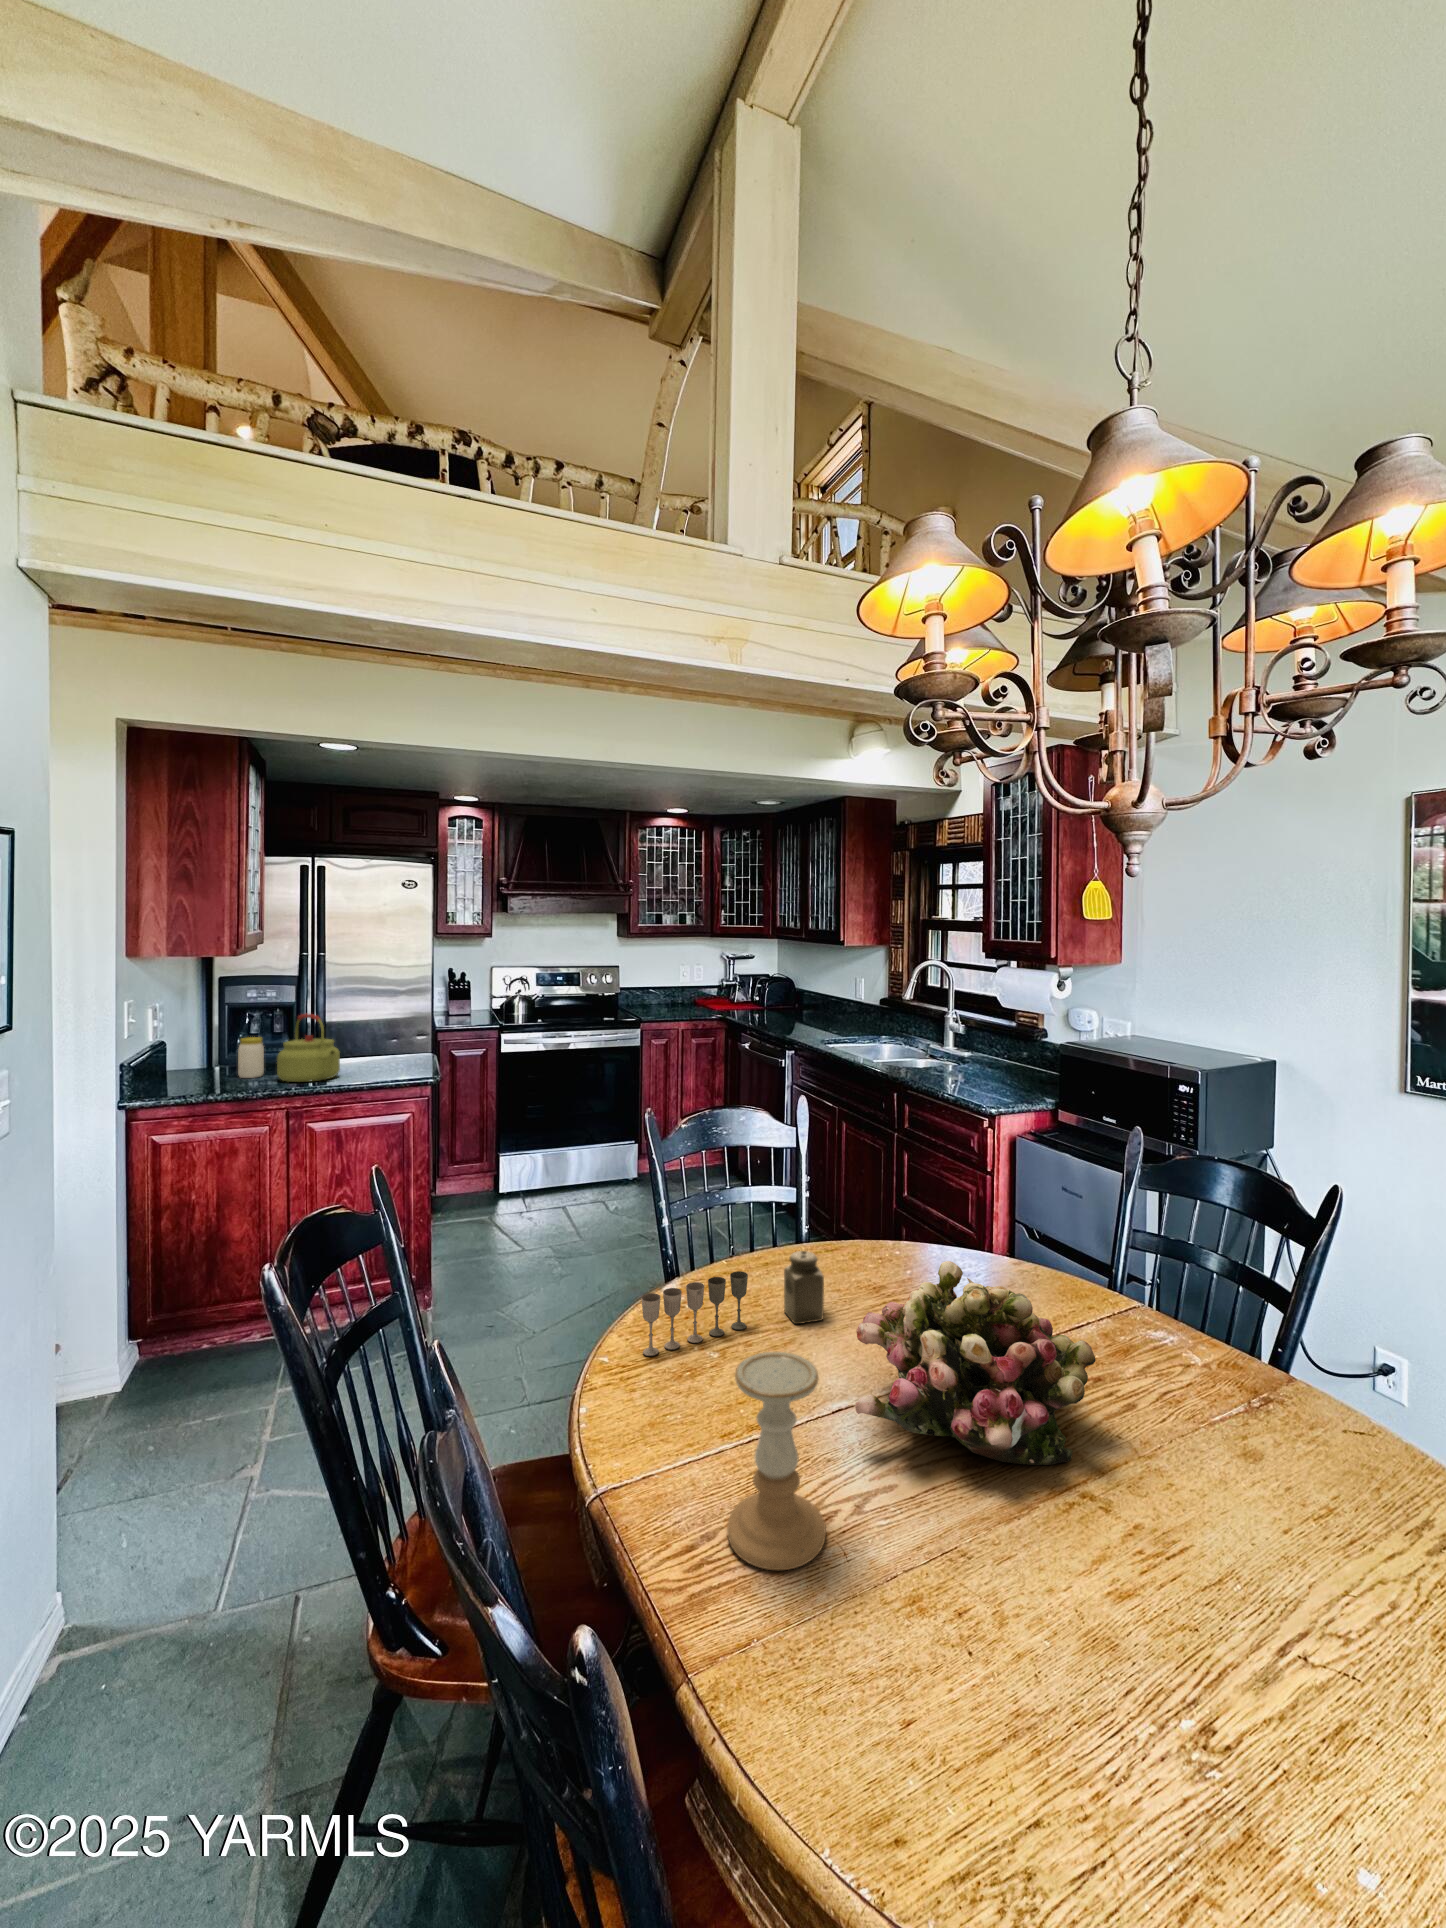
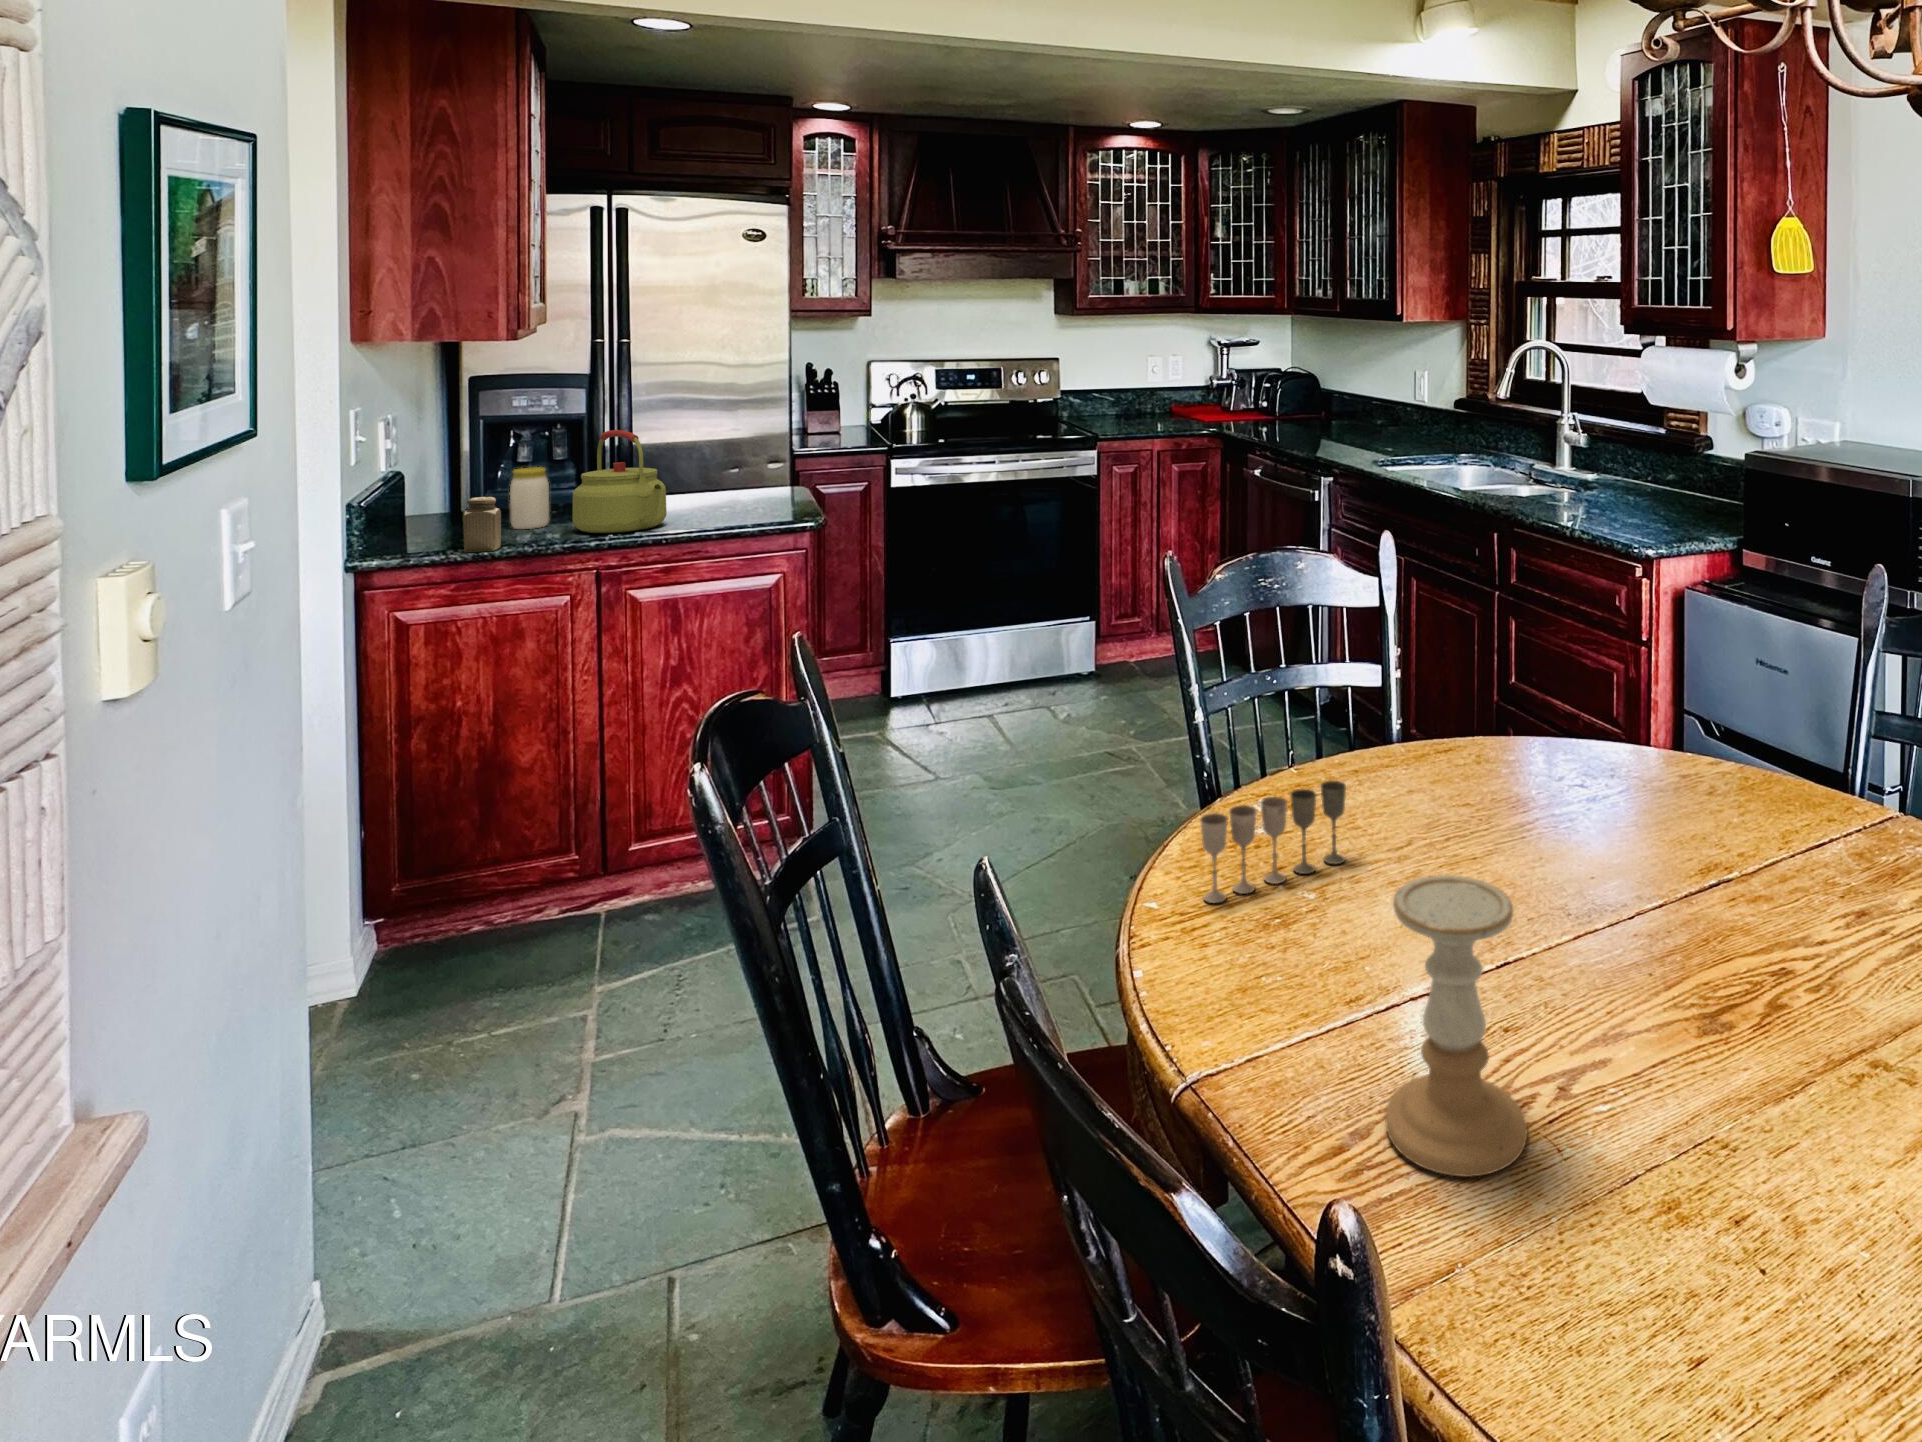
salt shaker: present [784,1251,824,1324] -> present [464,497,501,553]
flower arrangement: present [855,1261,1096,1465] -> none [1532,751,1875,1029]

